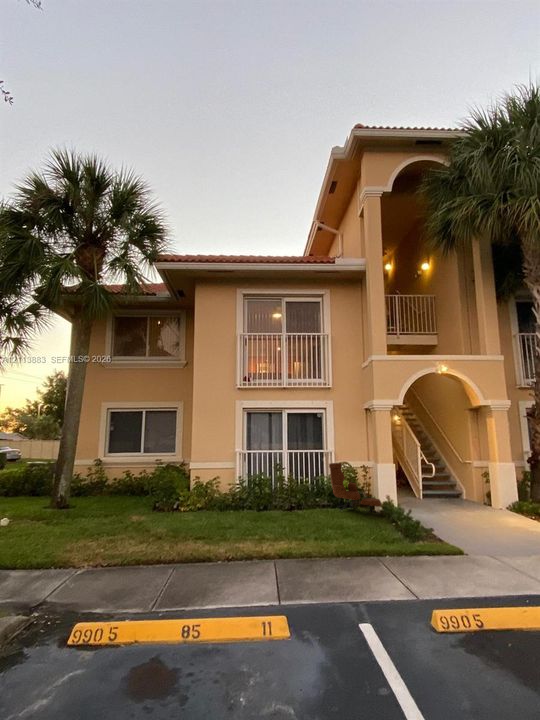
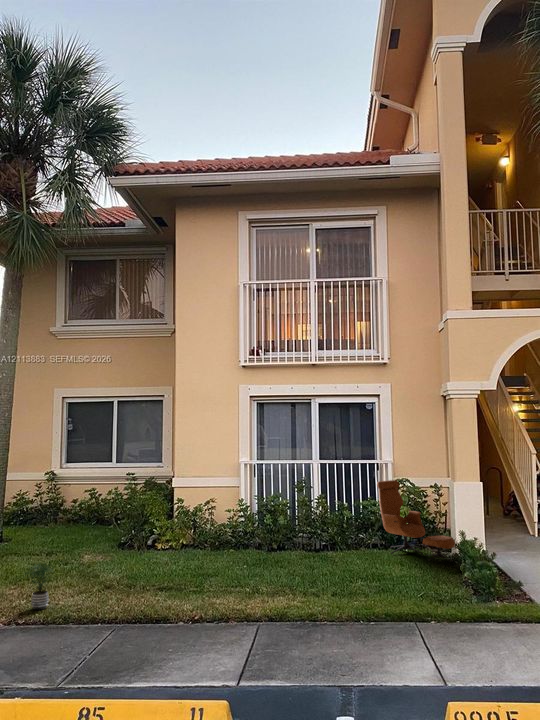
potted plant: none [104,522,128,557] -> present [24,563,52,610]

